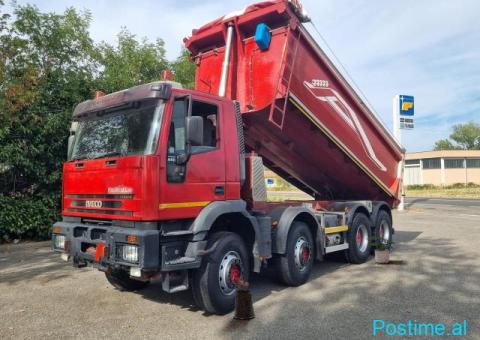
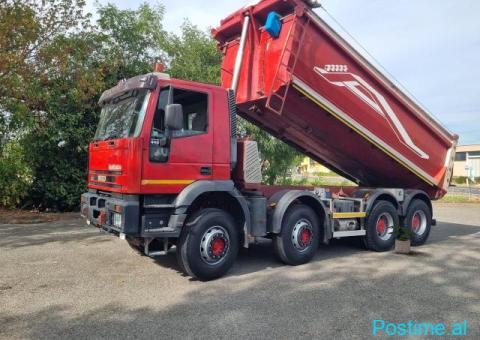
watering can: present [234,278,255,320] -> none [207,250,227,289]

